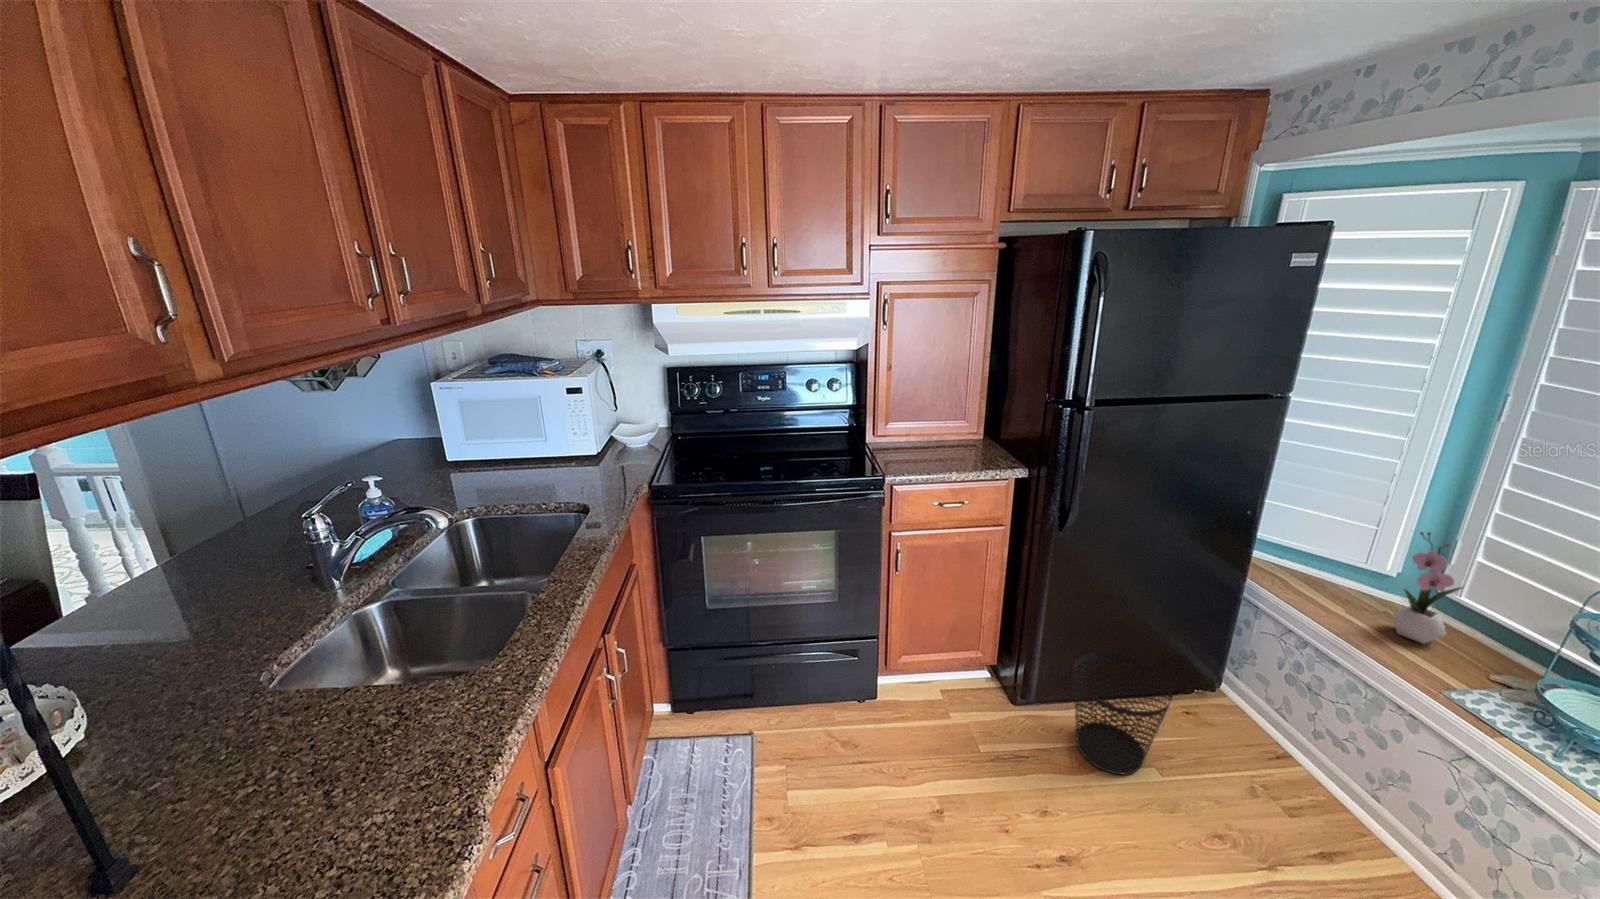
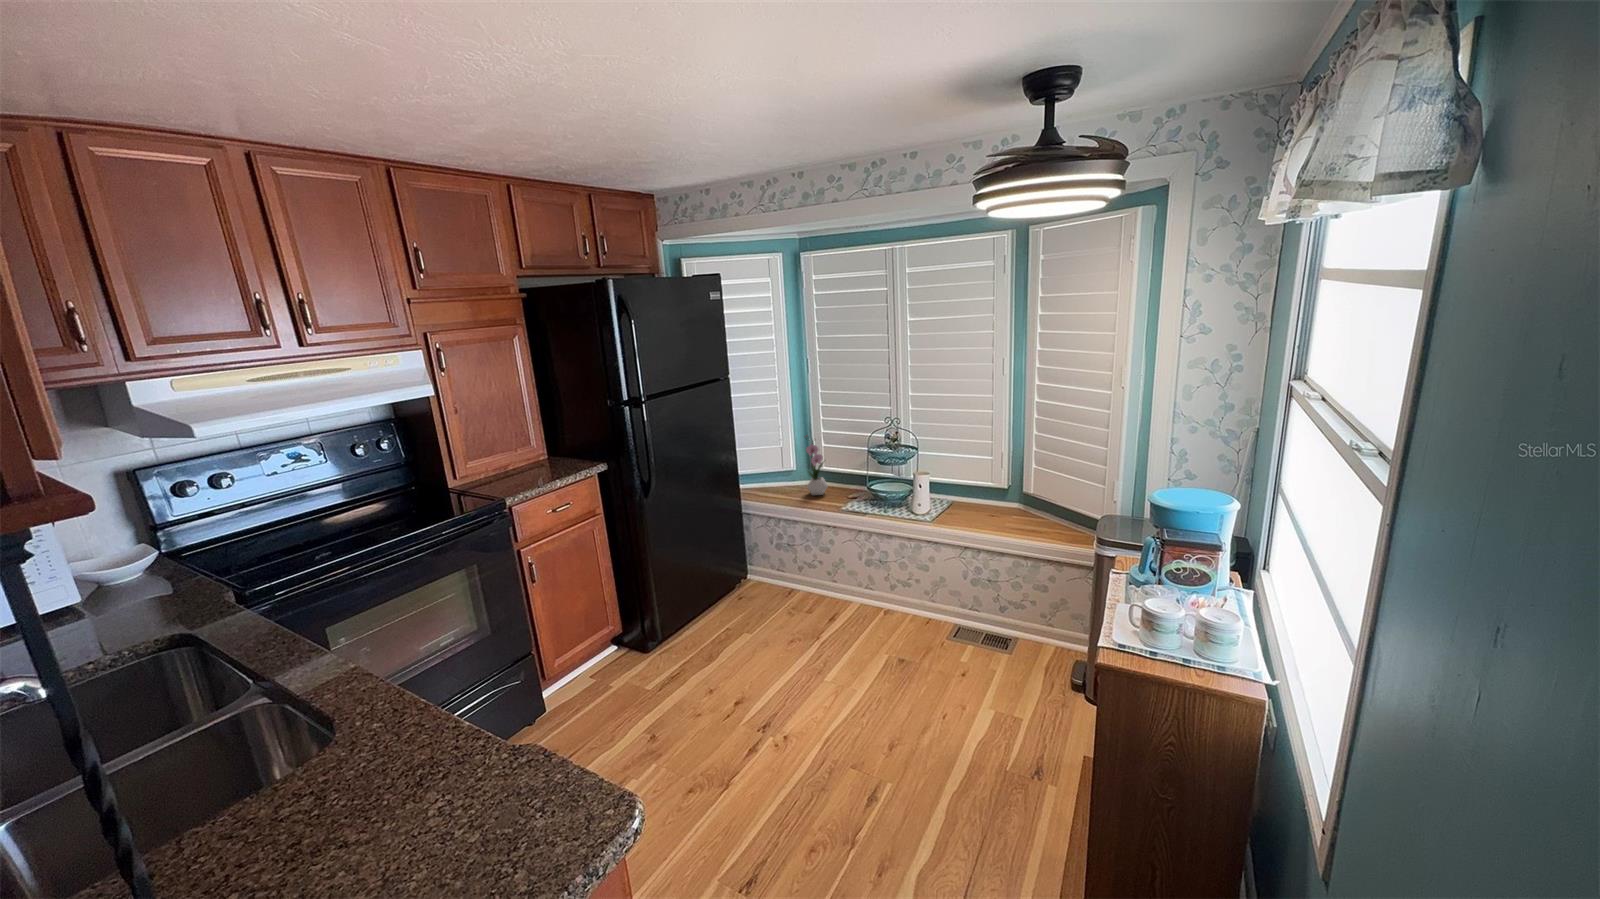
wastebasket: present [1073,652,1173,775] -> none [682,572,744,653]

